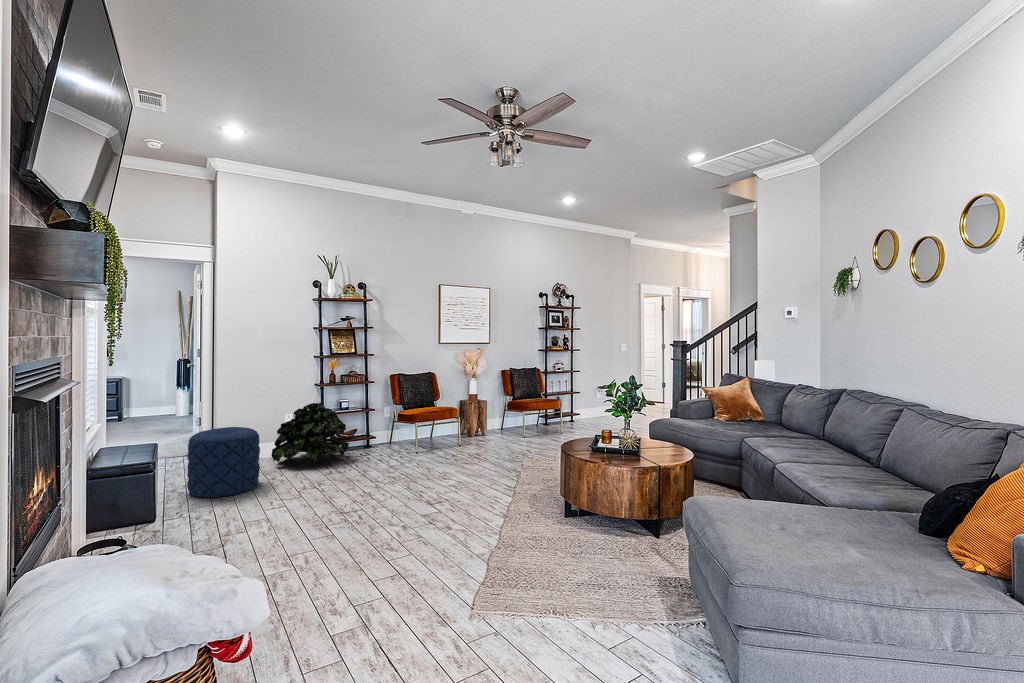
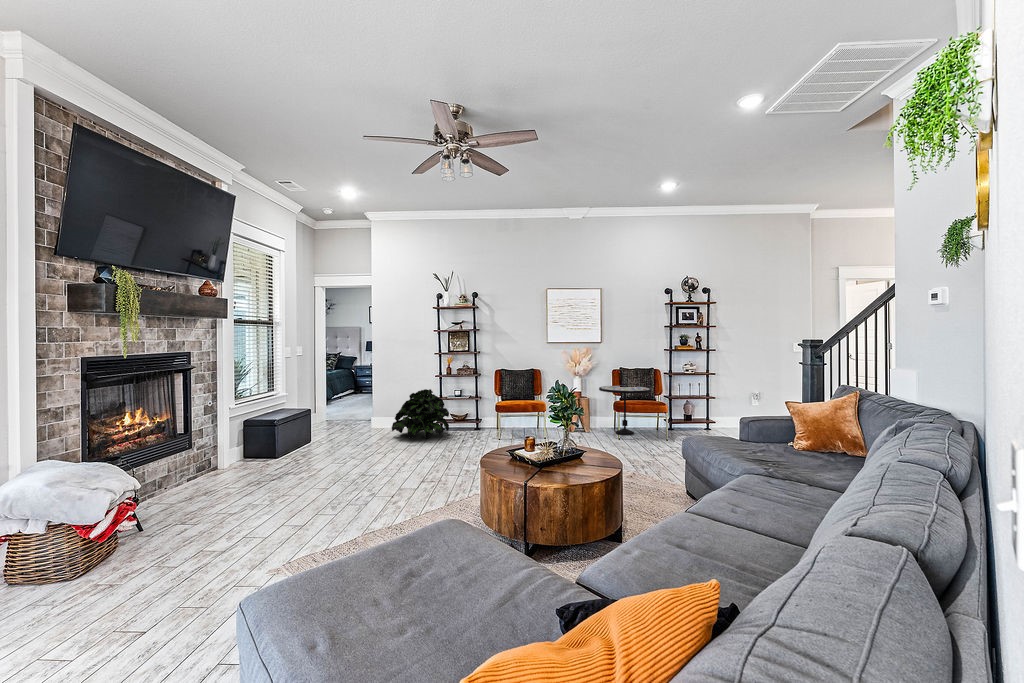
side table: none [493,386,543,433] -> present [599,386,652,435]
pouf: present [187,427,260,497] -> none [318,402,366,451]

